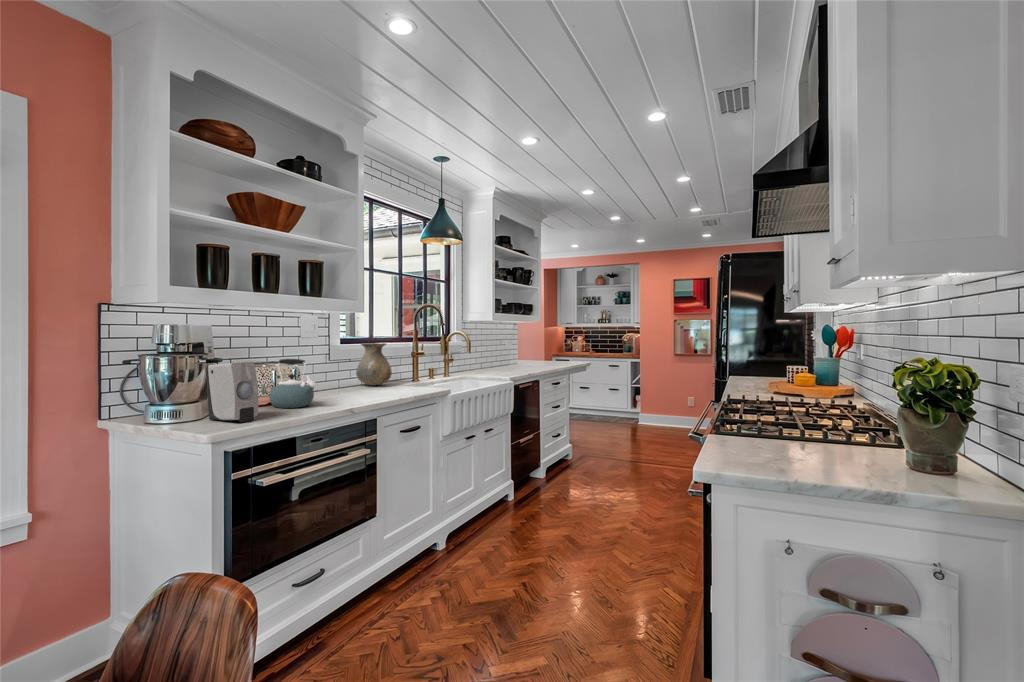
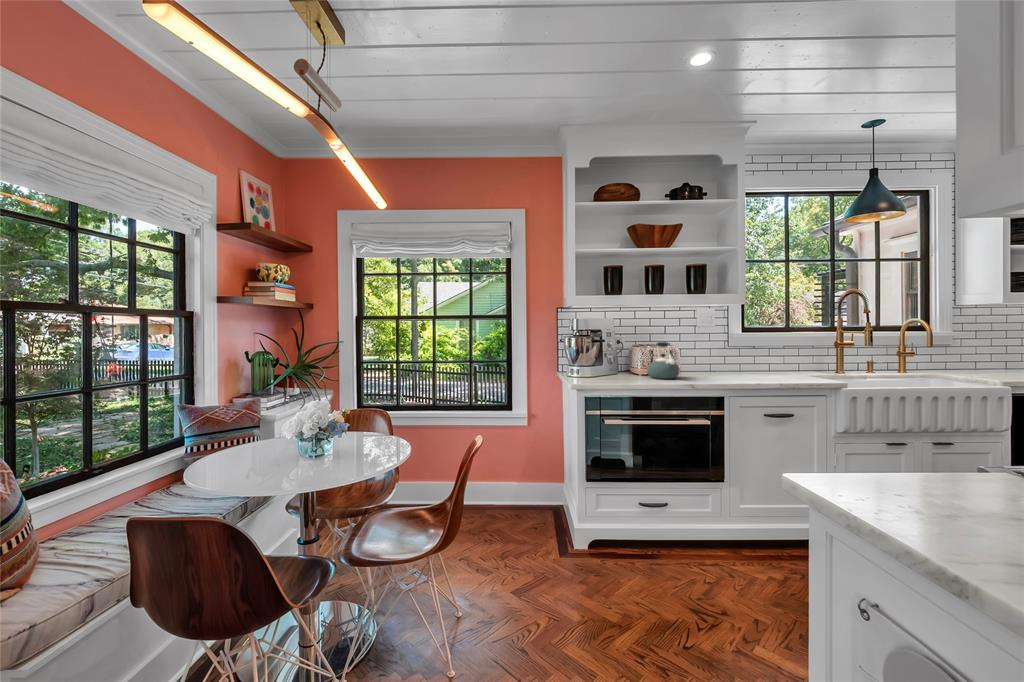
vase: present [356,343,392,386] -> none [758,332,794,373]
soap dispenser: present [206,362,258,422] -> none [597,342,621,381]

